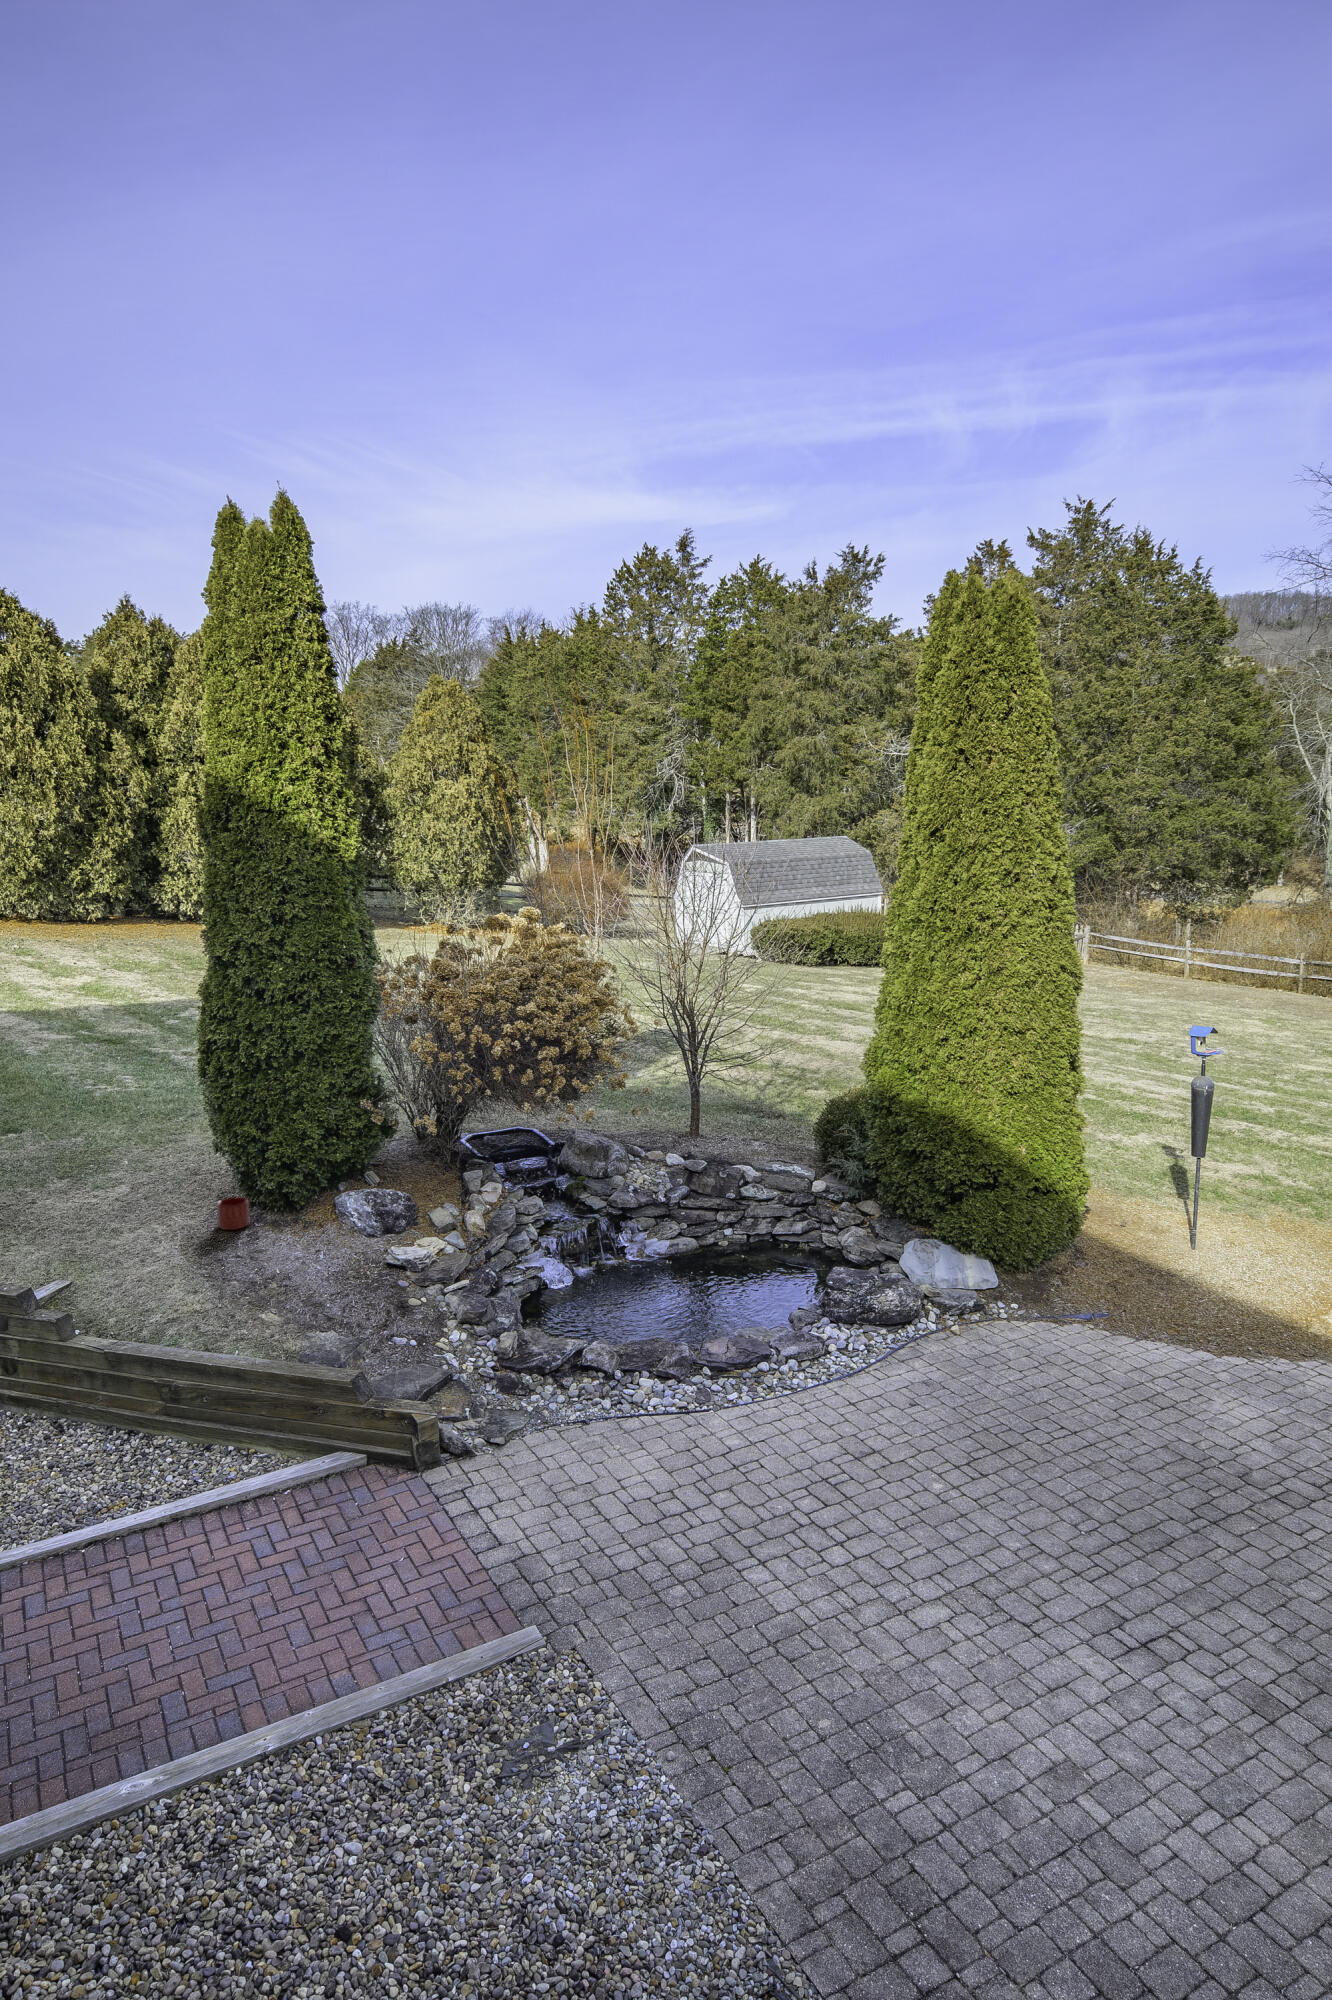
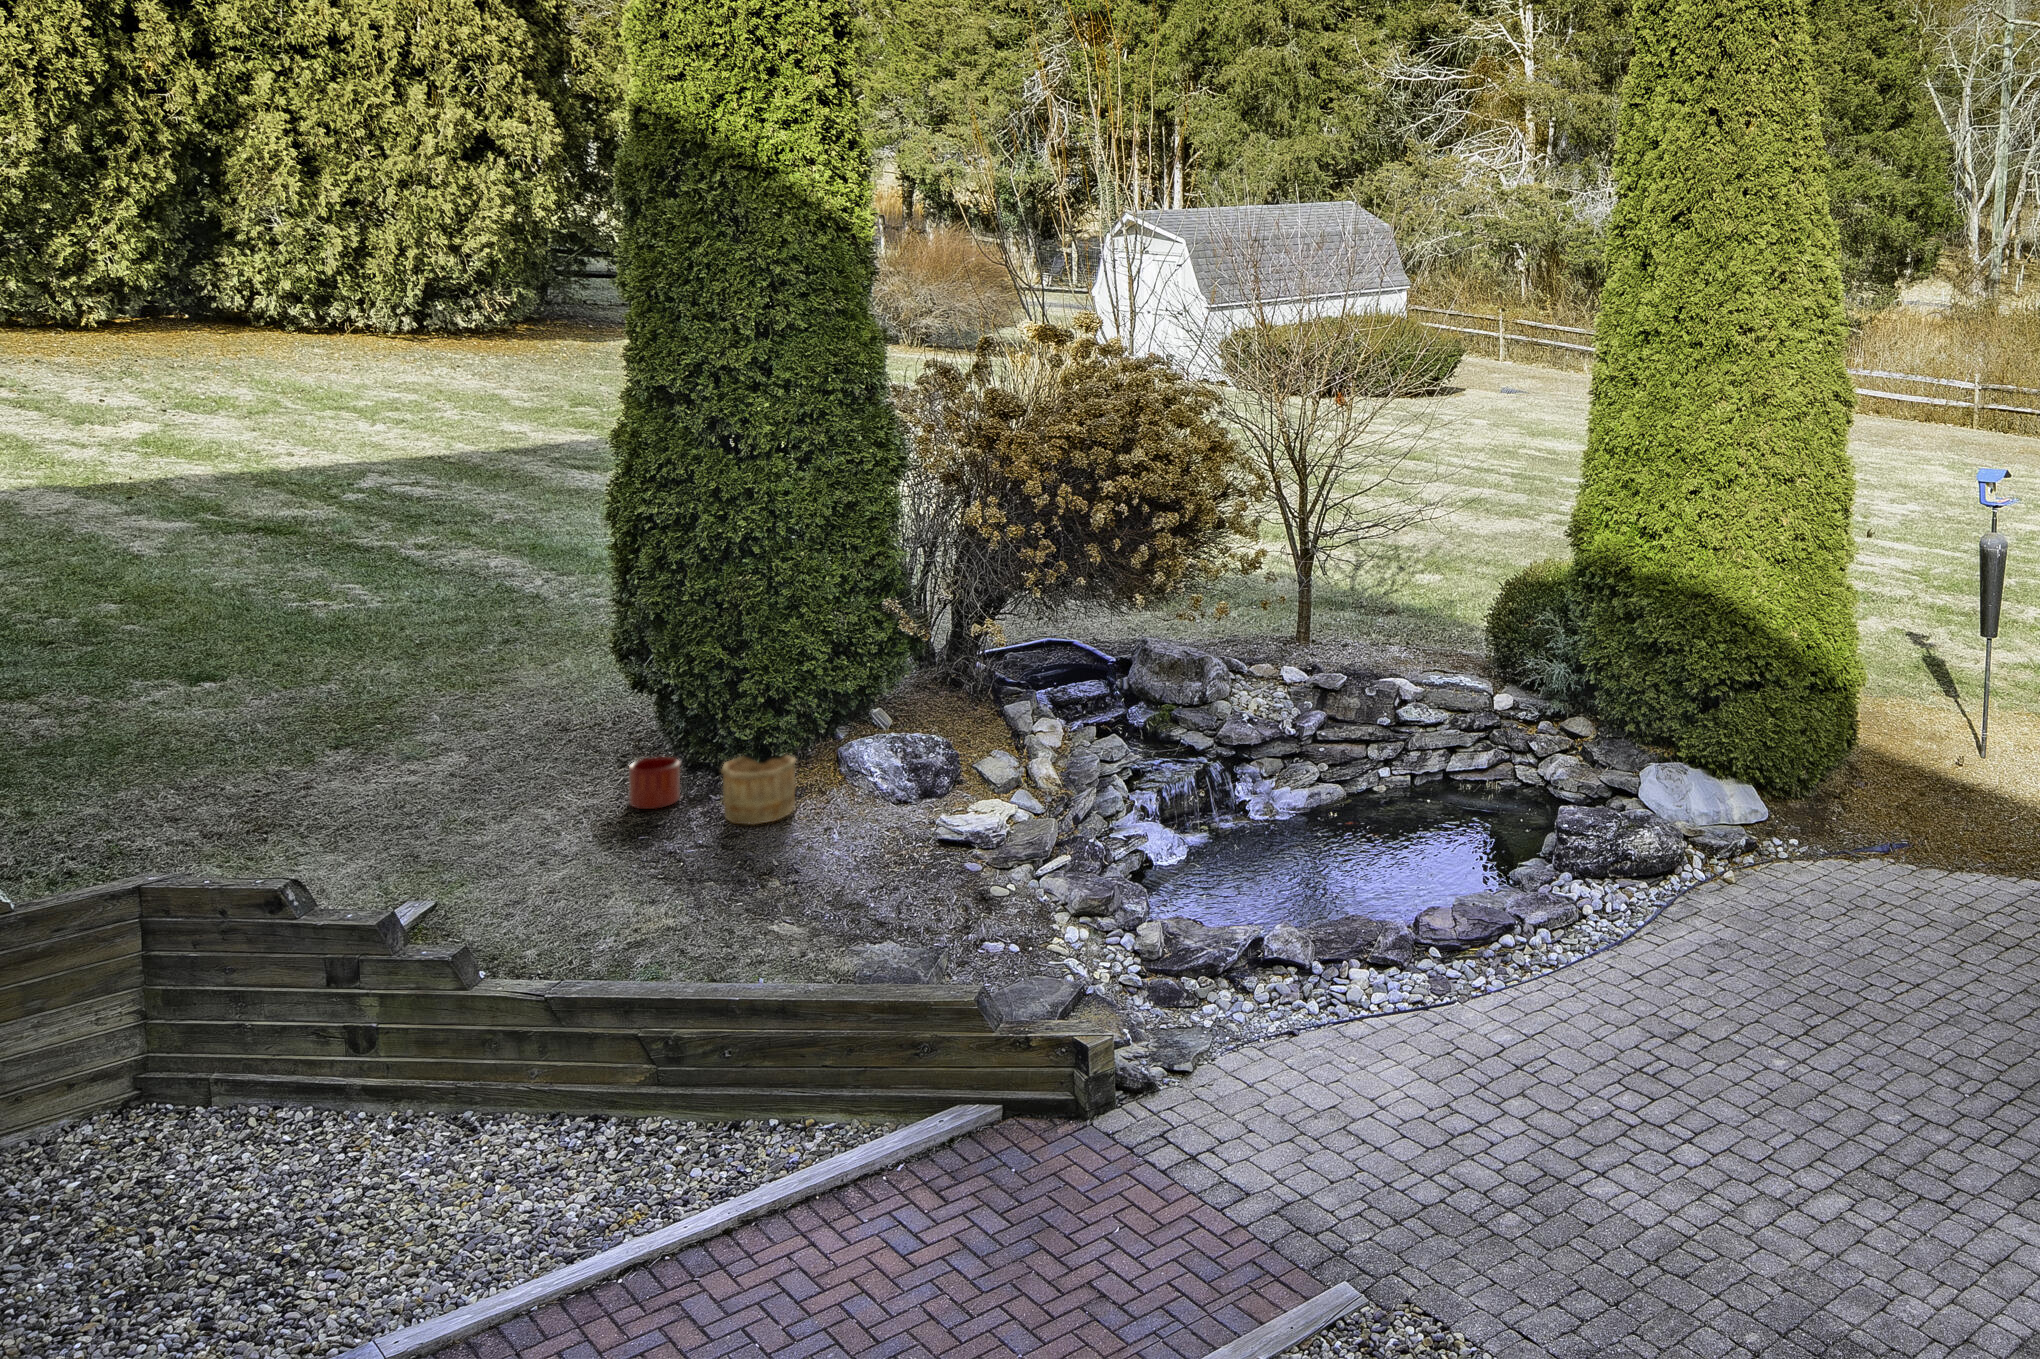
wooden bucket: none [266,1197,315,1244] -> present [721,755,796,825]

